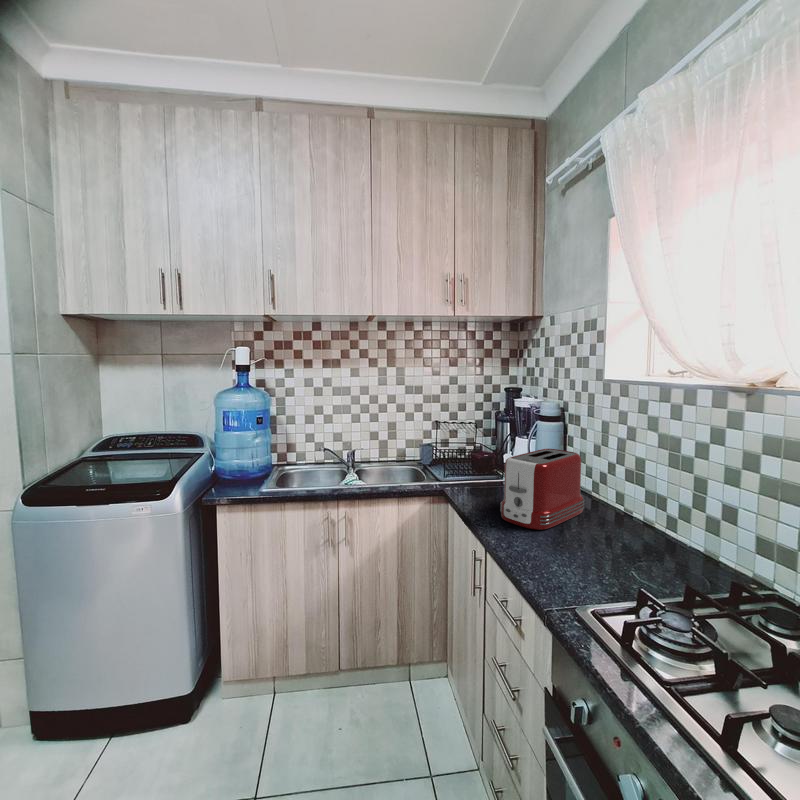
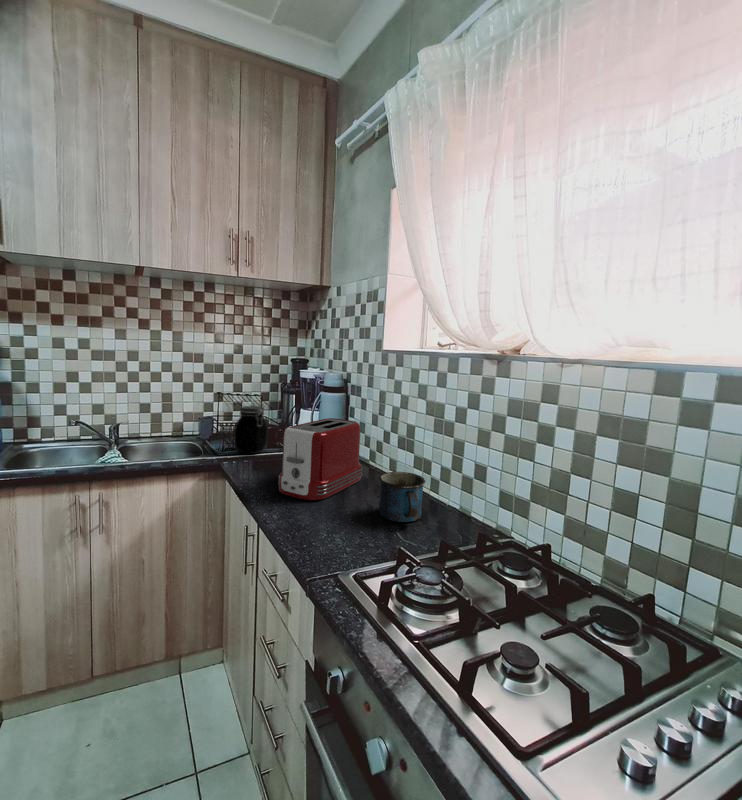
jar: none [454,434,483,479] -> present [235,406,268,454]
mug: none [607,508,662,562] -> present [379,472,425,522]

